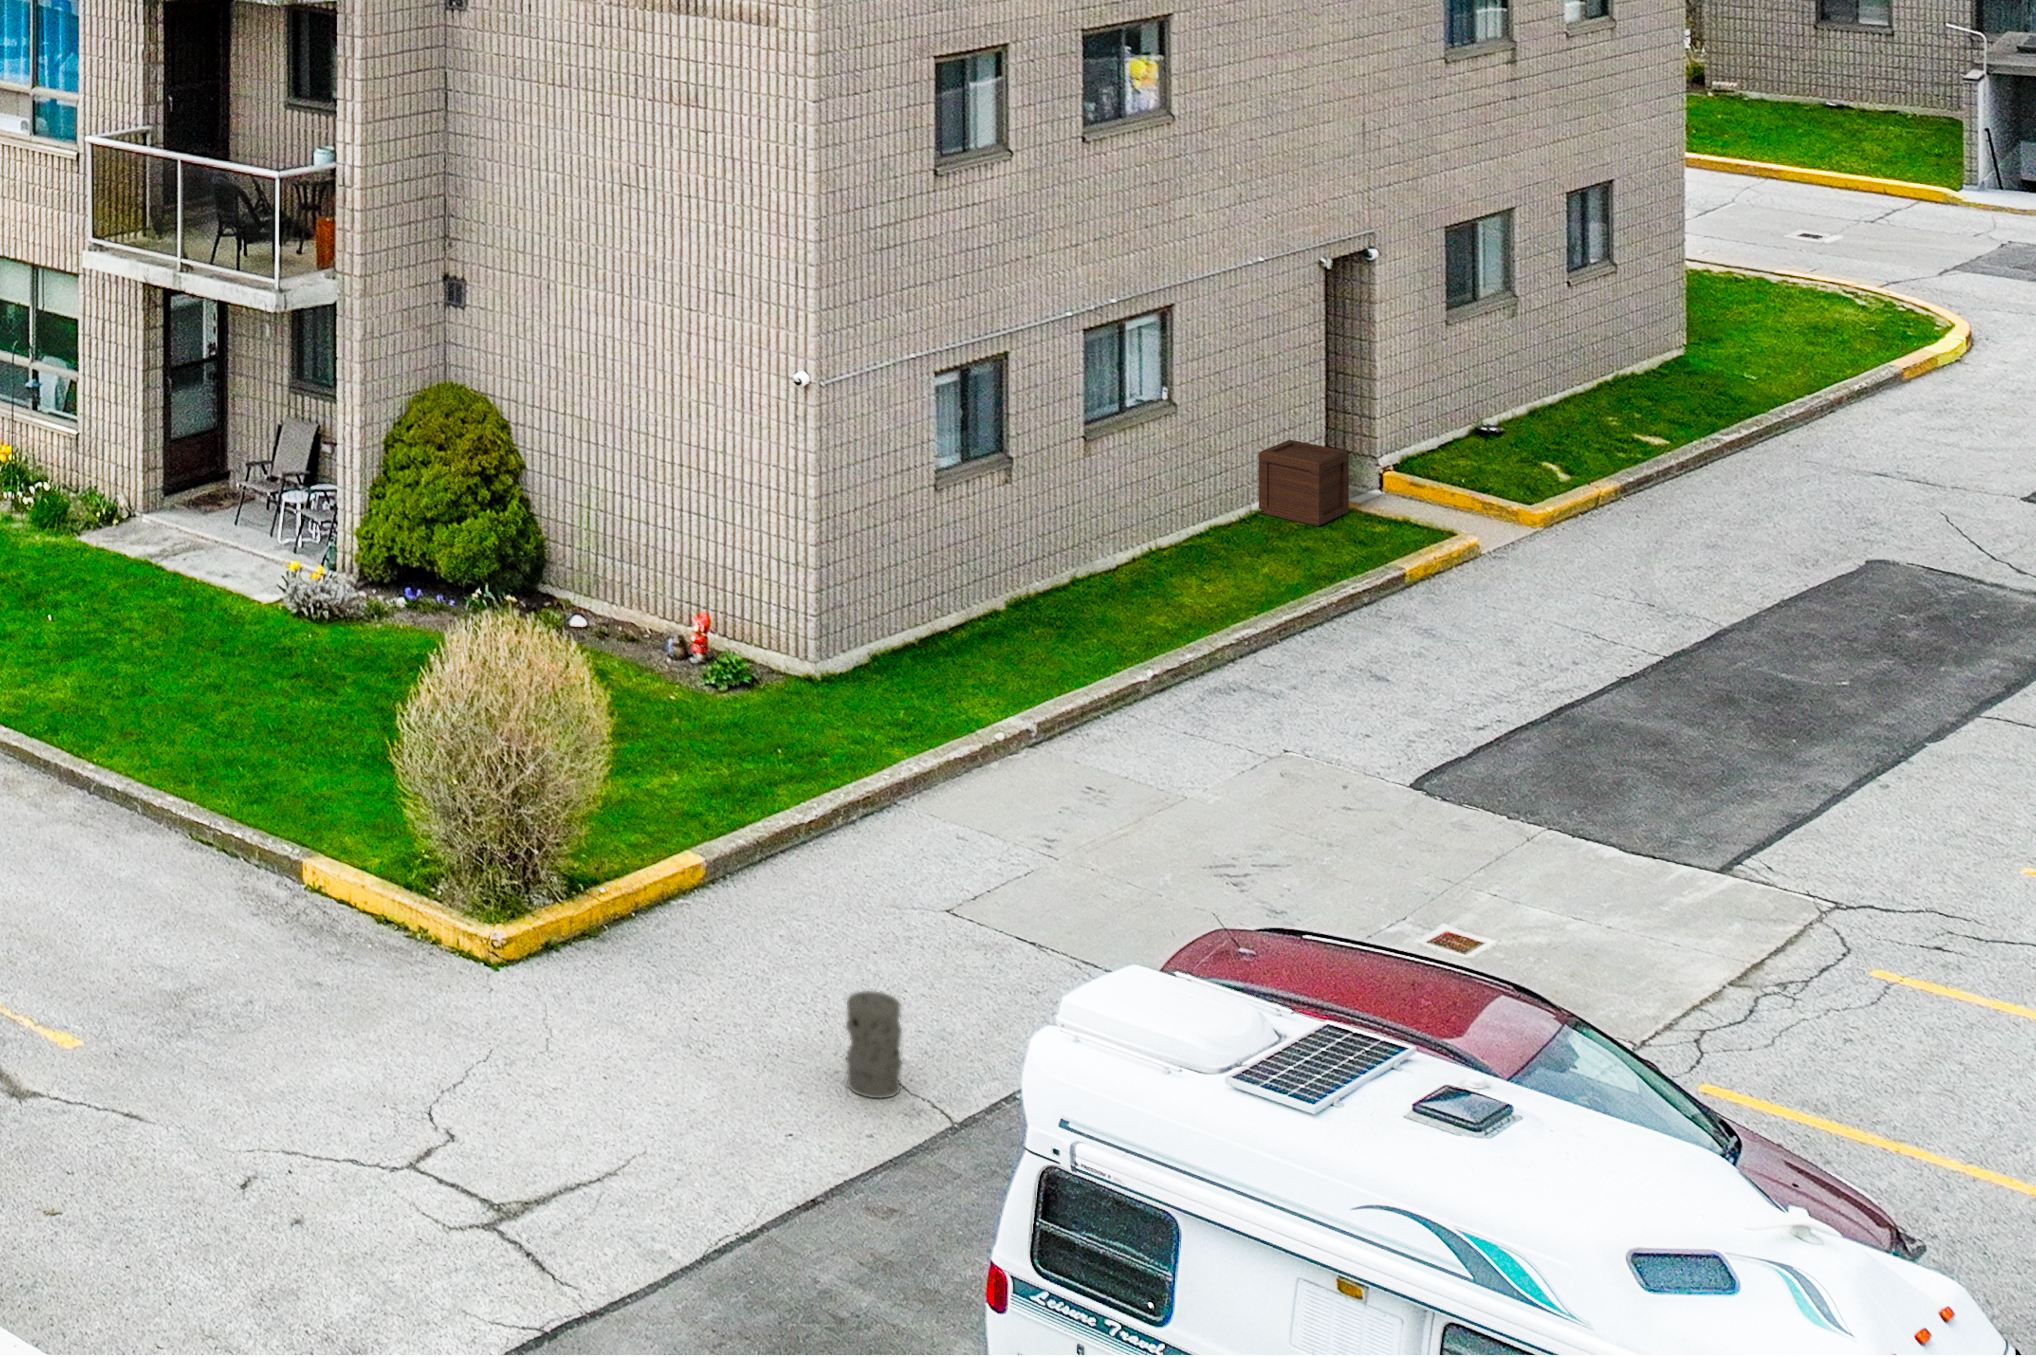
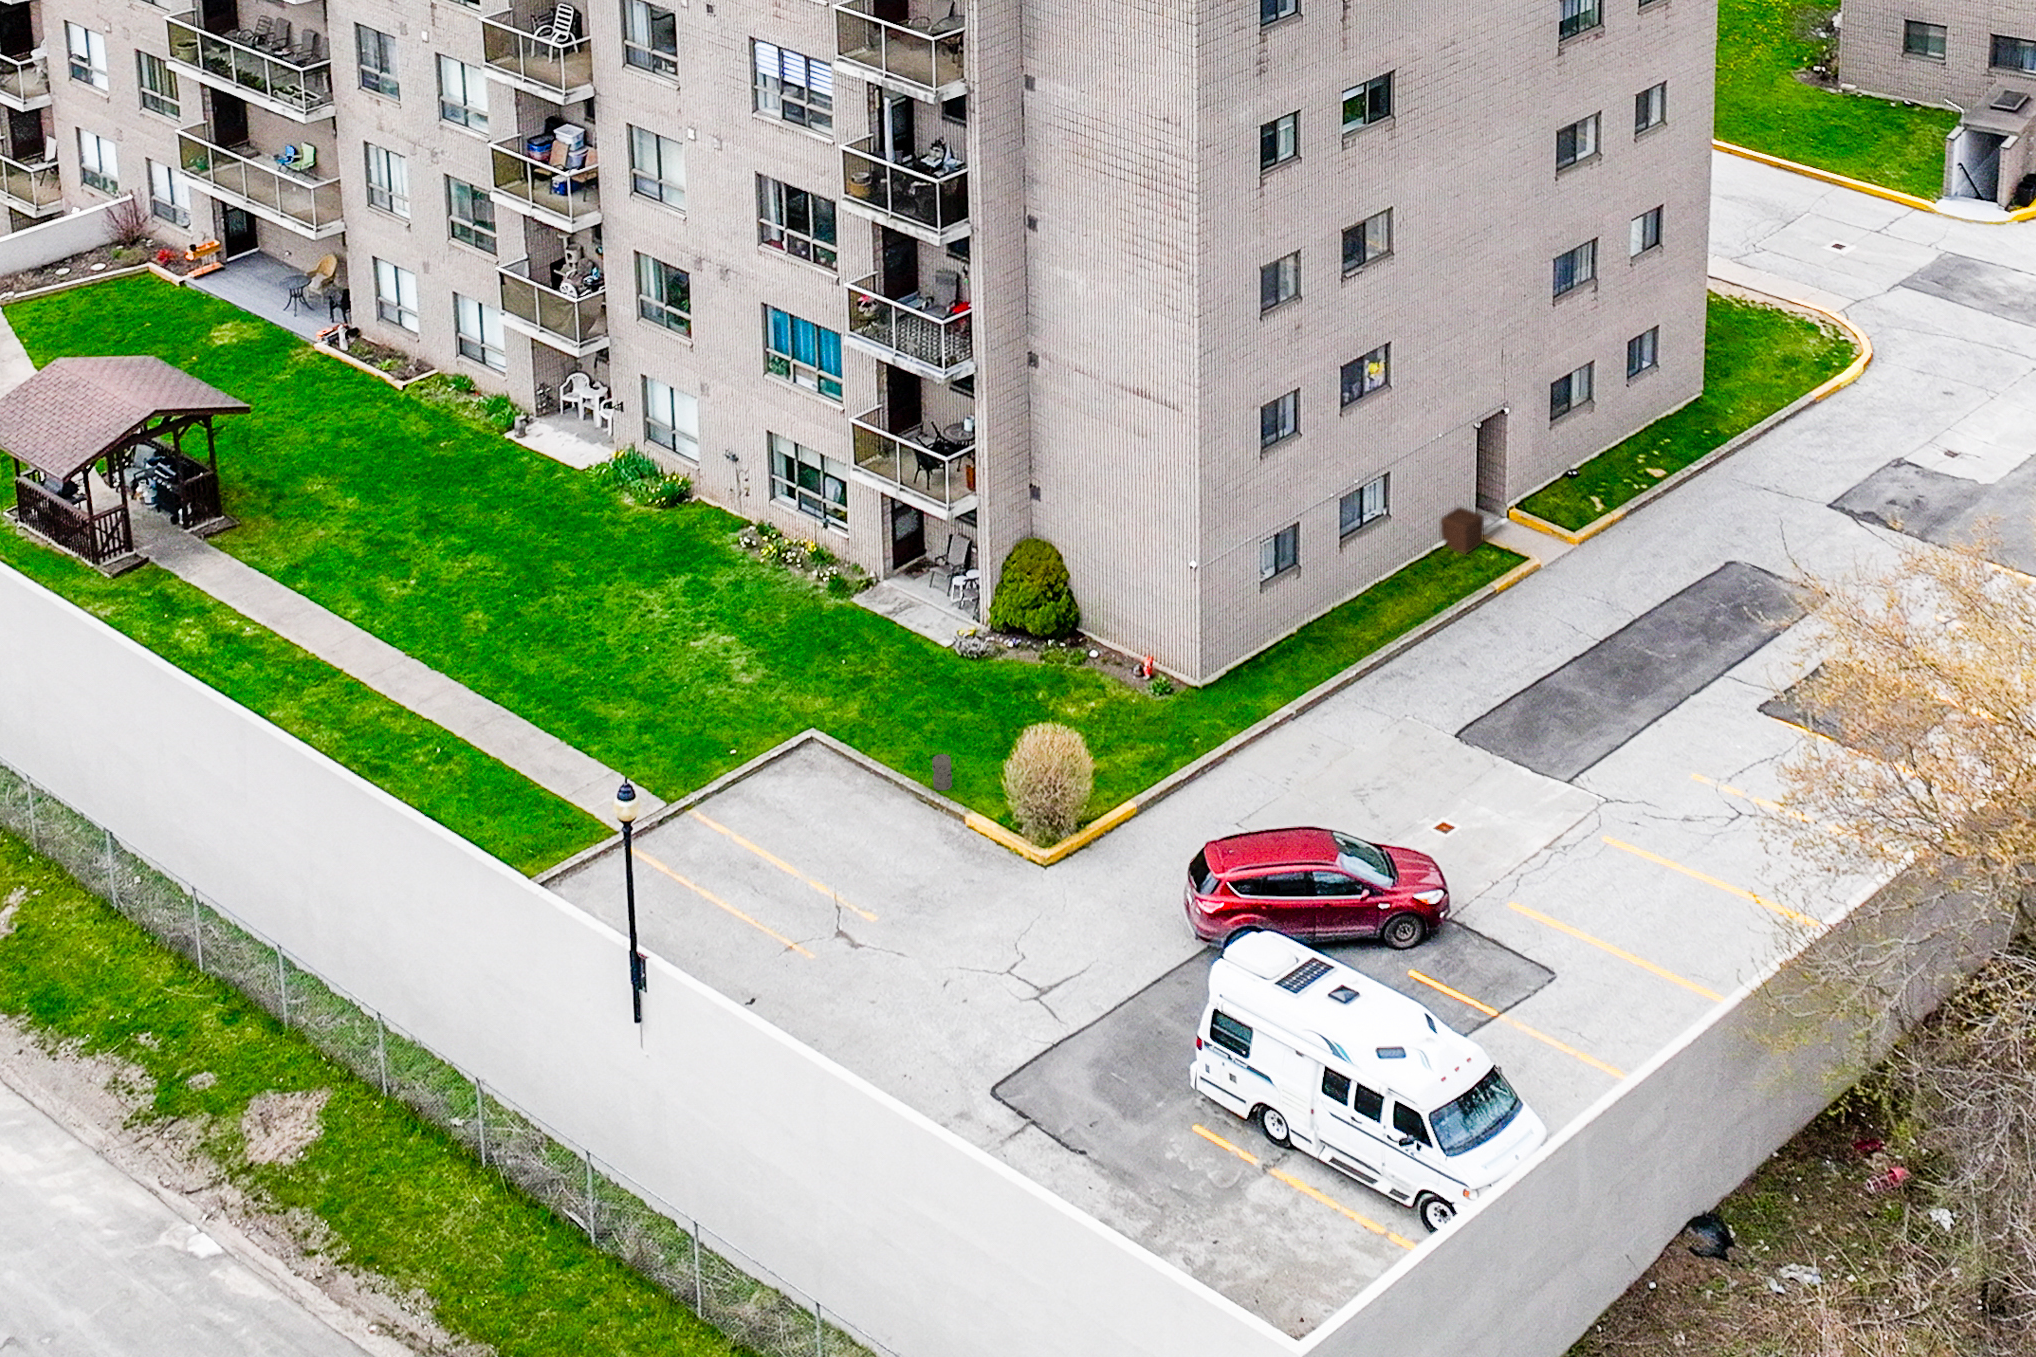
trash can: present [846,991,902,1098] -> present [932,754,952,790]

